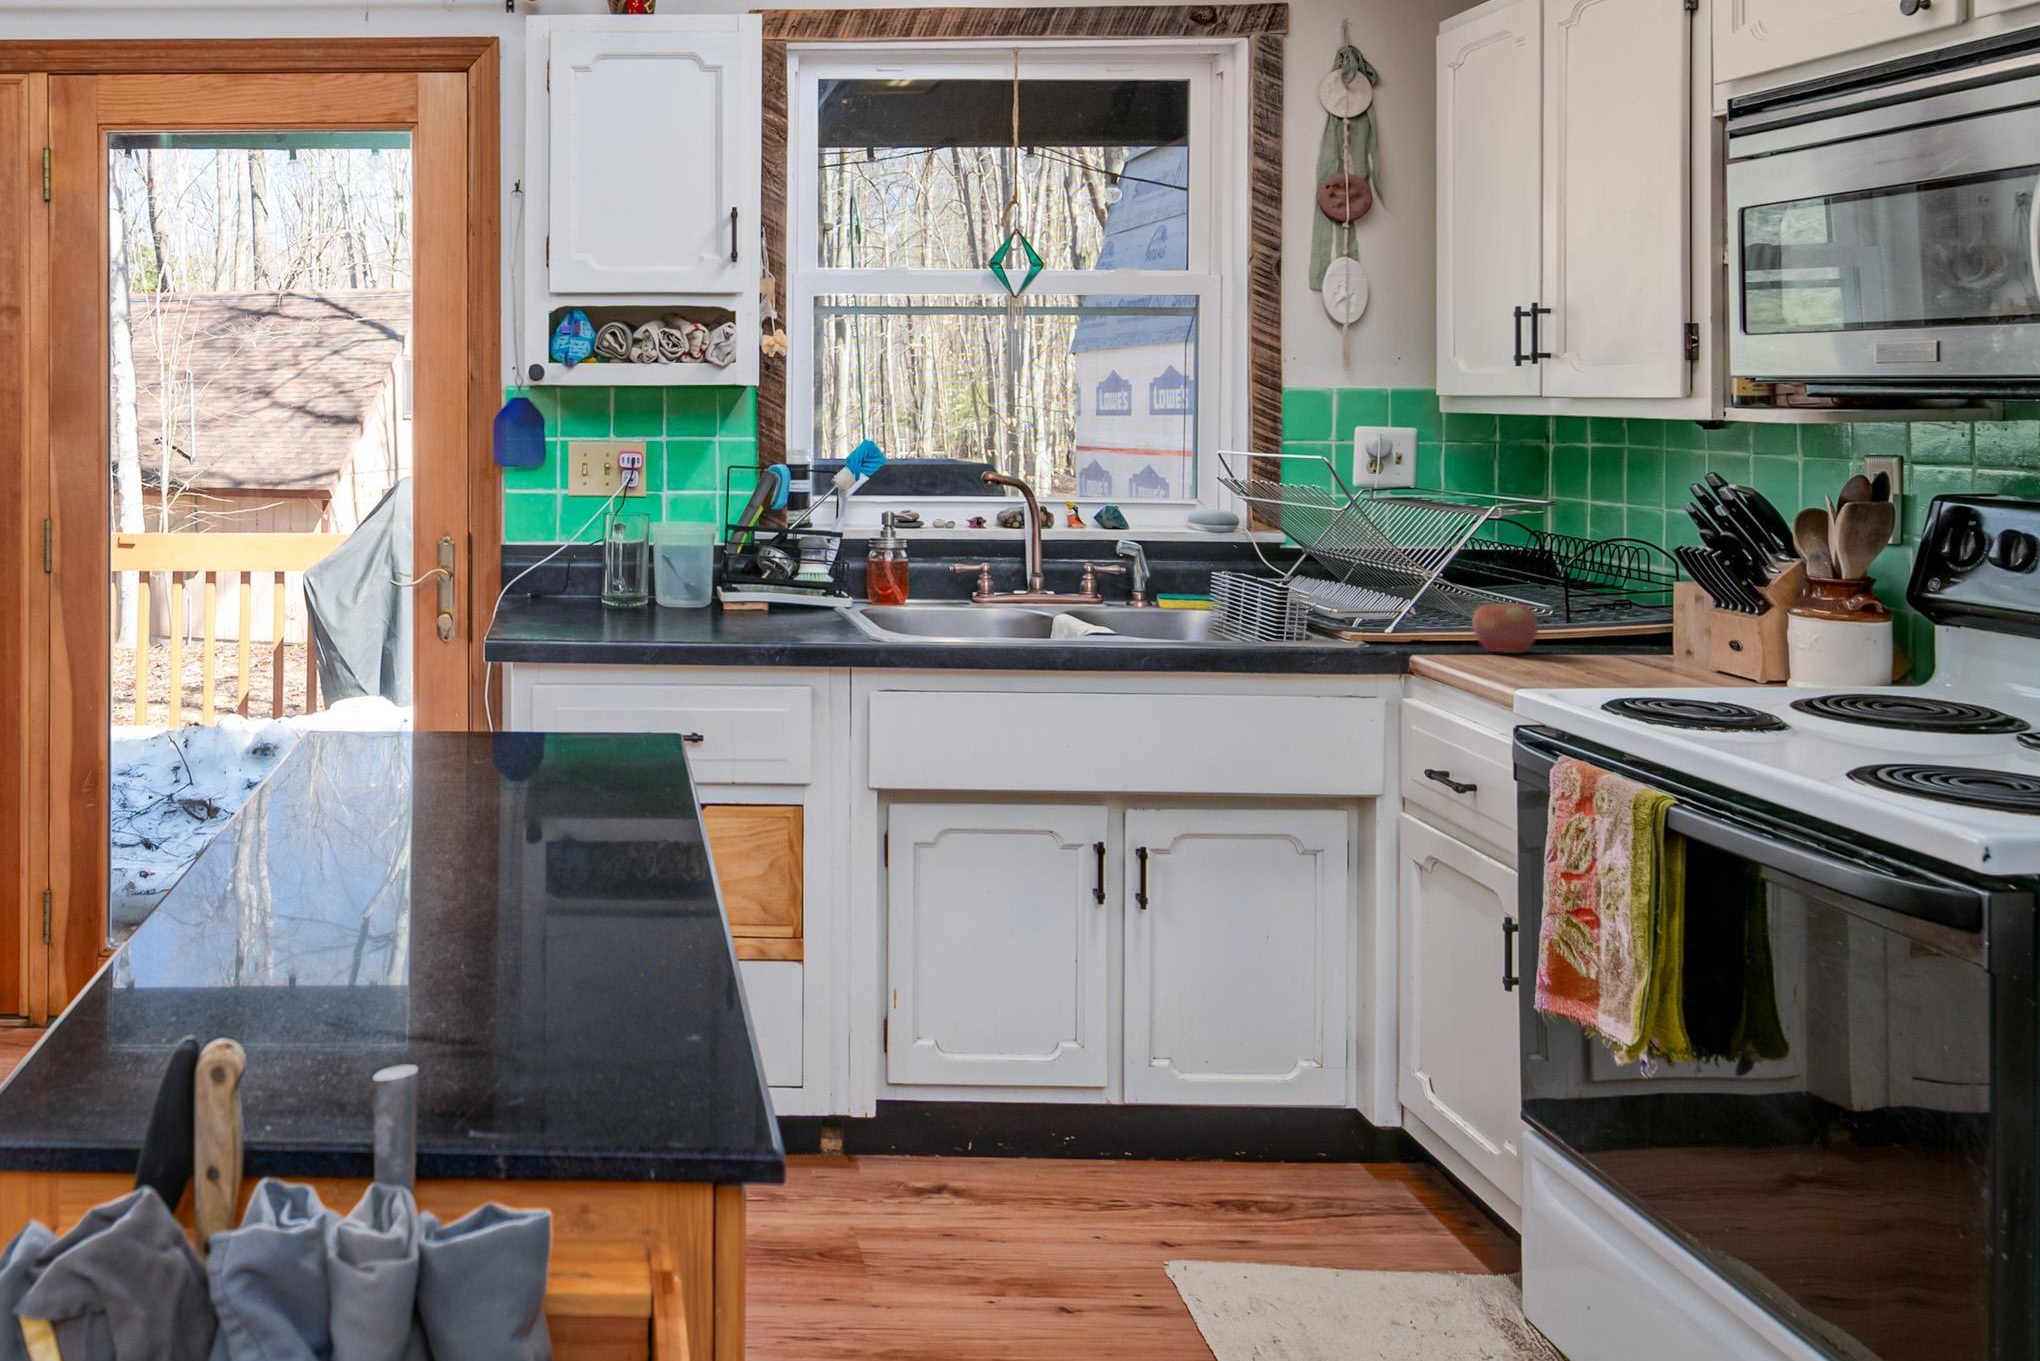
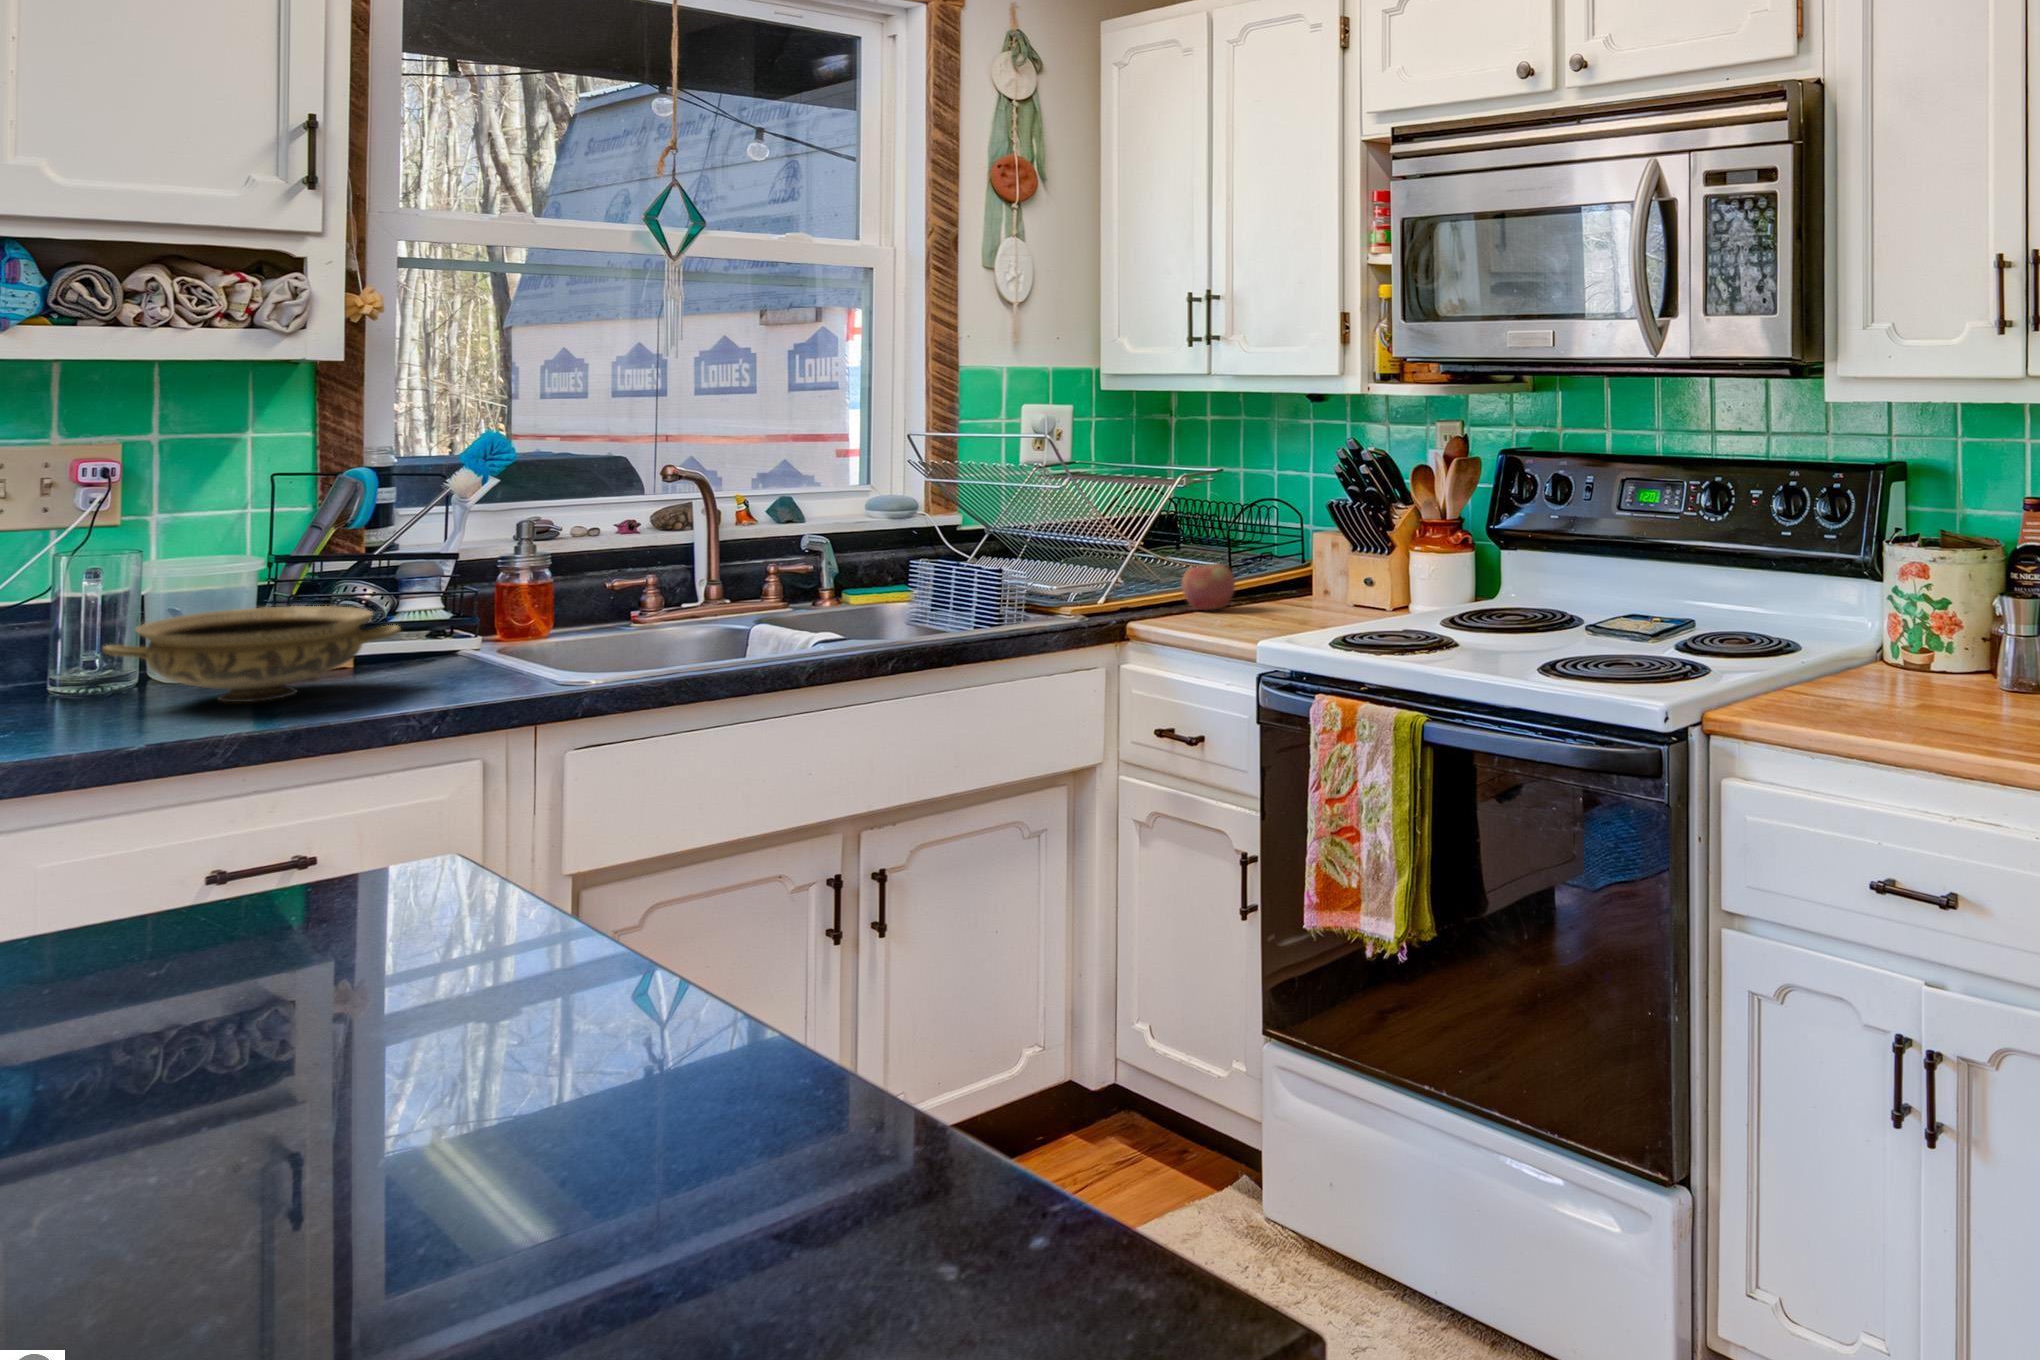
ceramic bowl: none [606,568,774,634] -> present [102,606,401,702]

